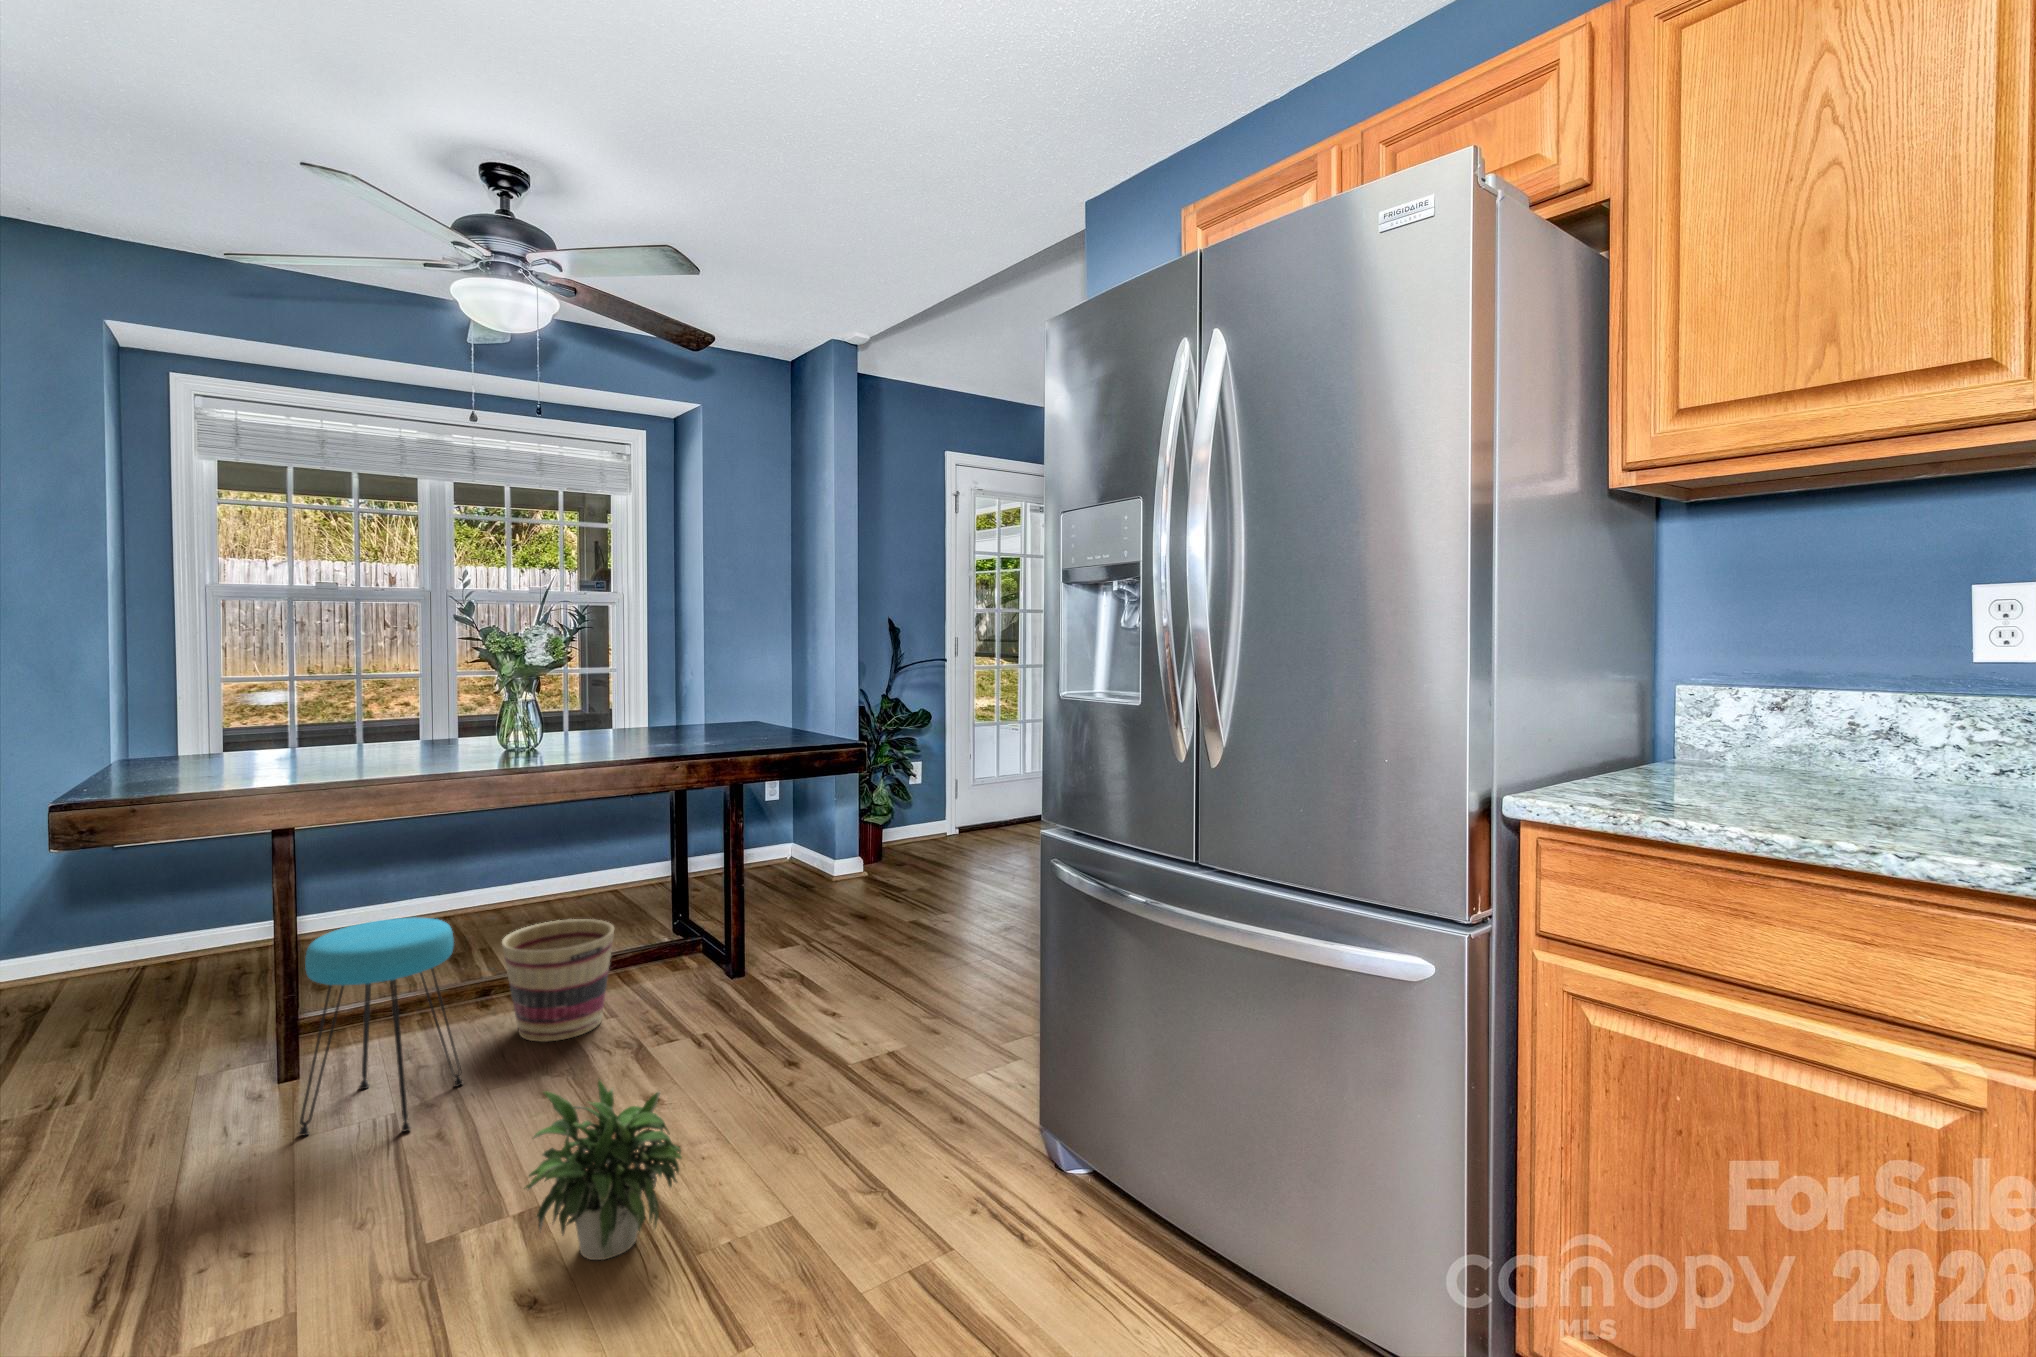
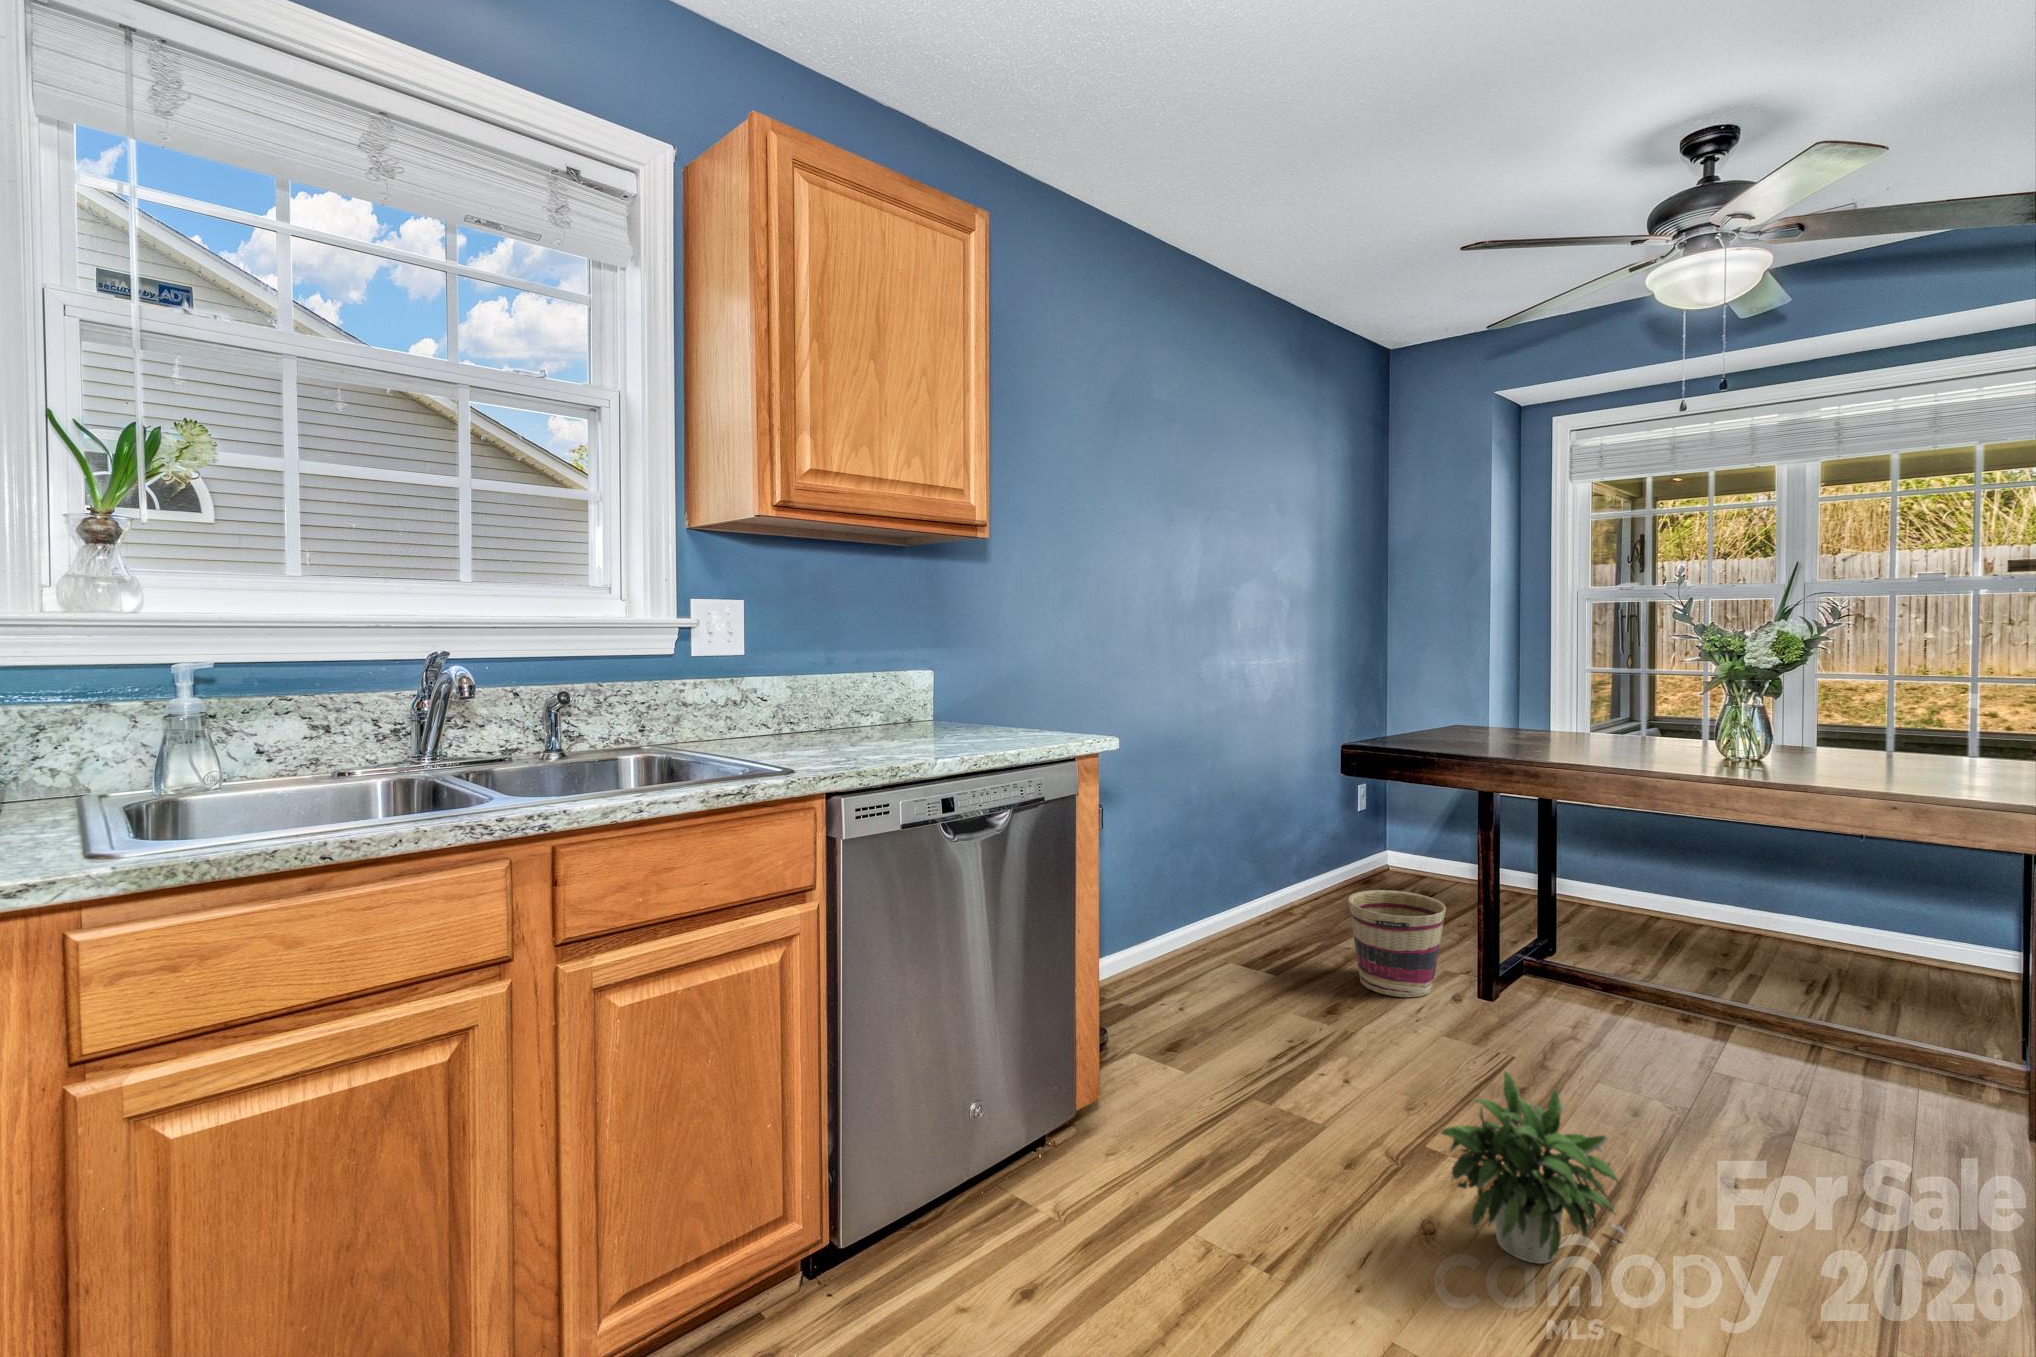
stool: present [299,917,463,1135] -> none [1449,884,1590,1073]
basket: present [502,919,614,1042] -> present [1348,890,1446,997]

